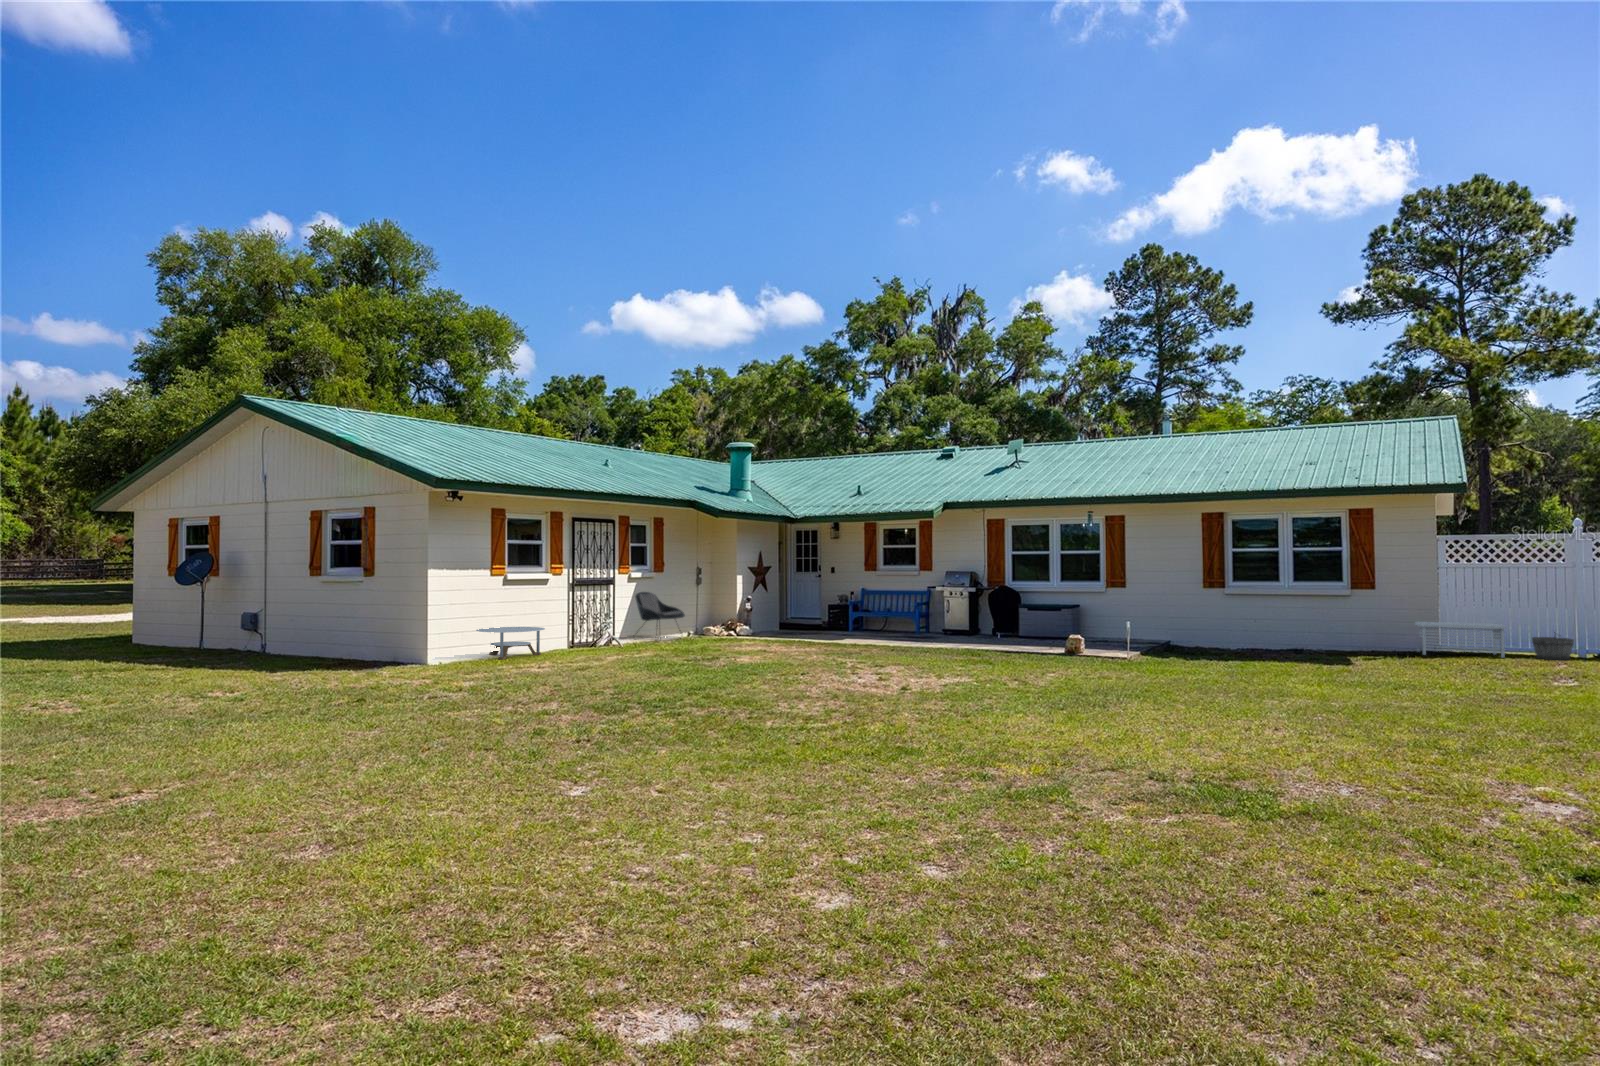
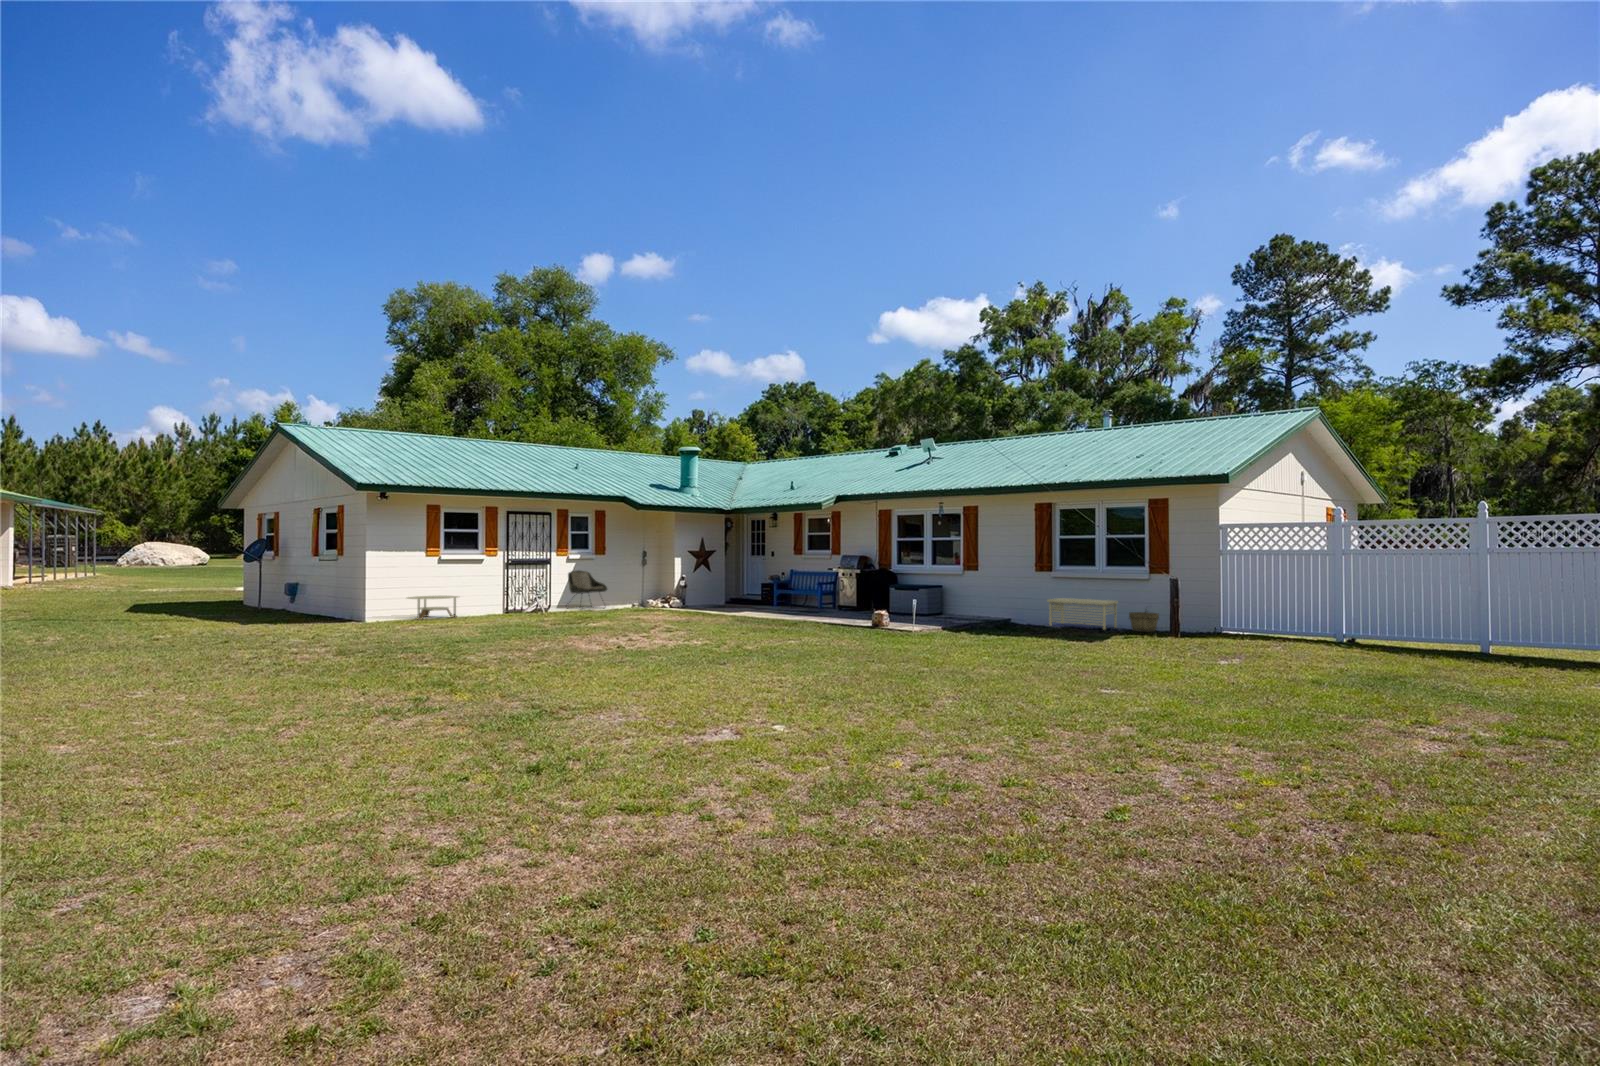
storage bench: present [1415,622,1506,658] -> present [1047,598,1118,630]
wooden bucket: present [1532,632,1574,660] -> present [1129,612,1159,632]

